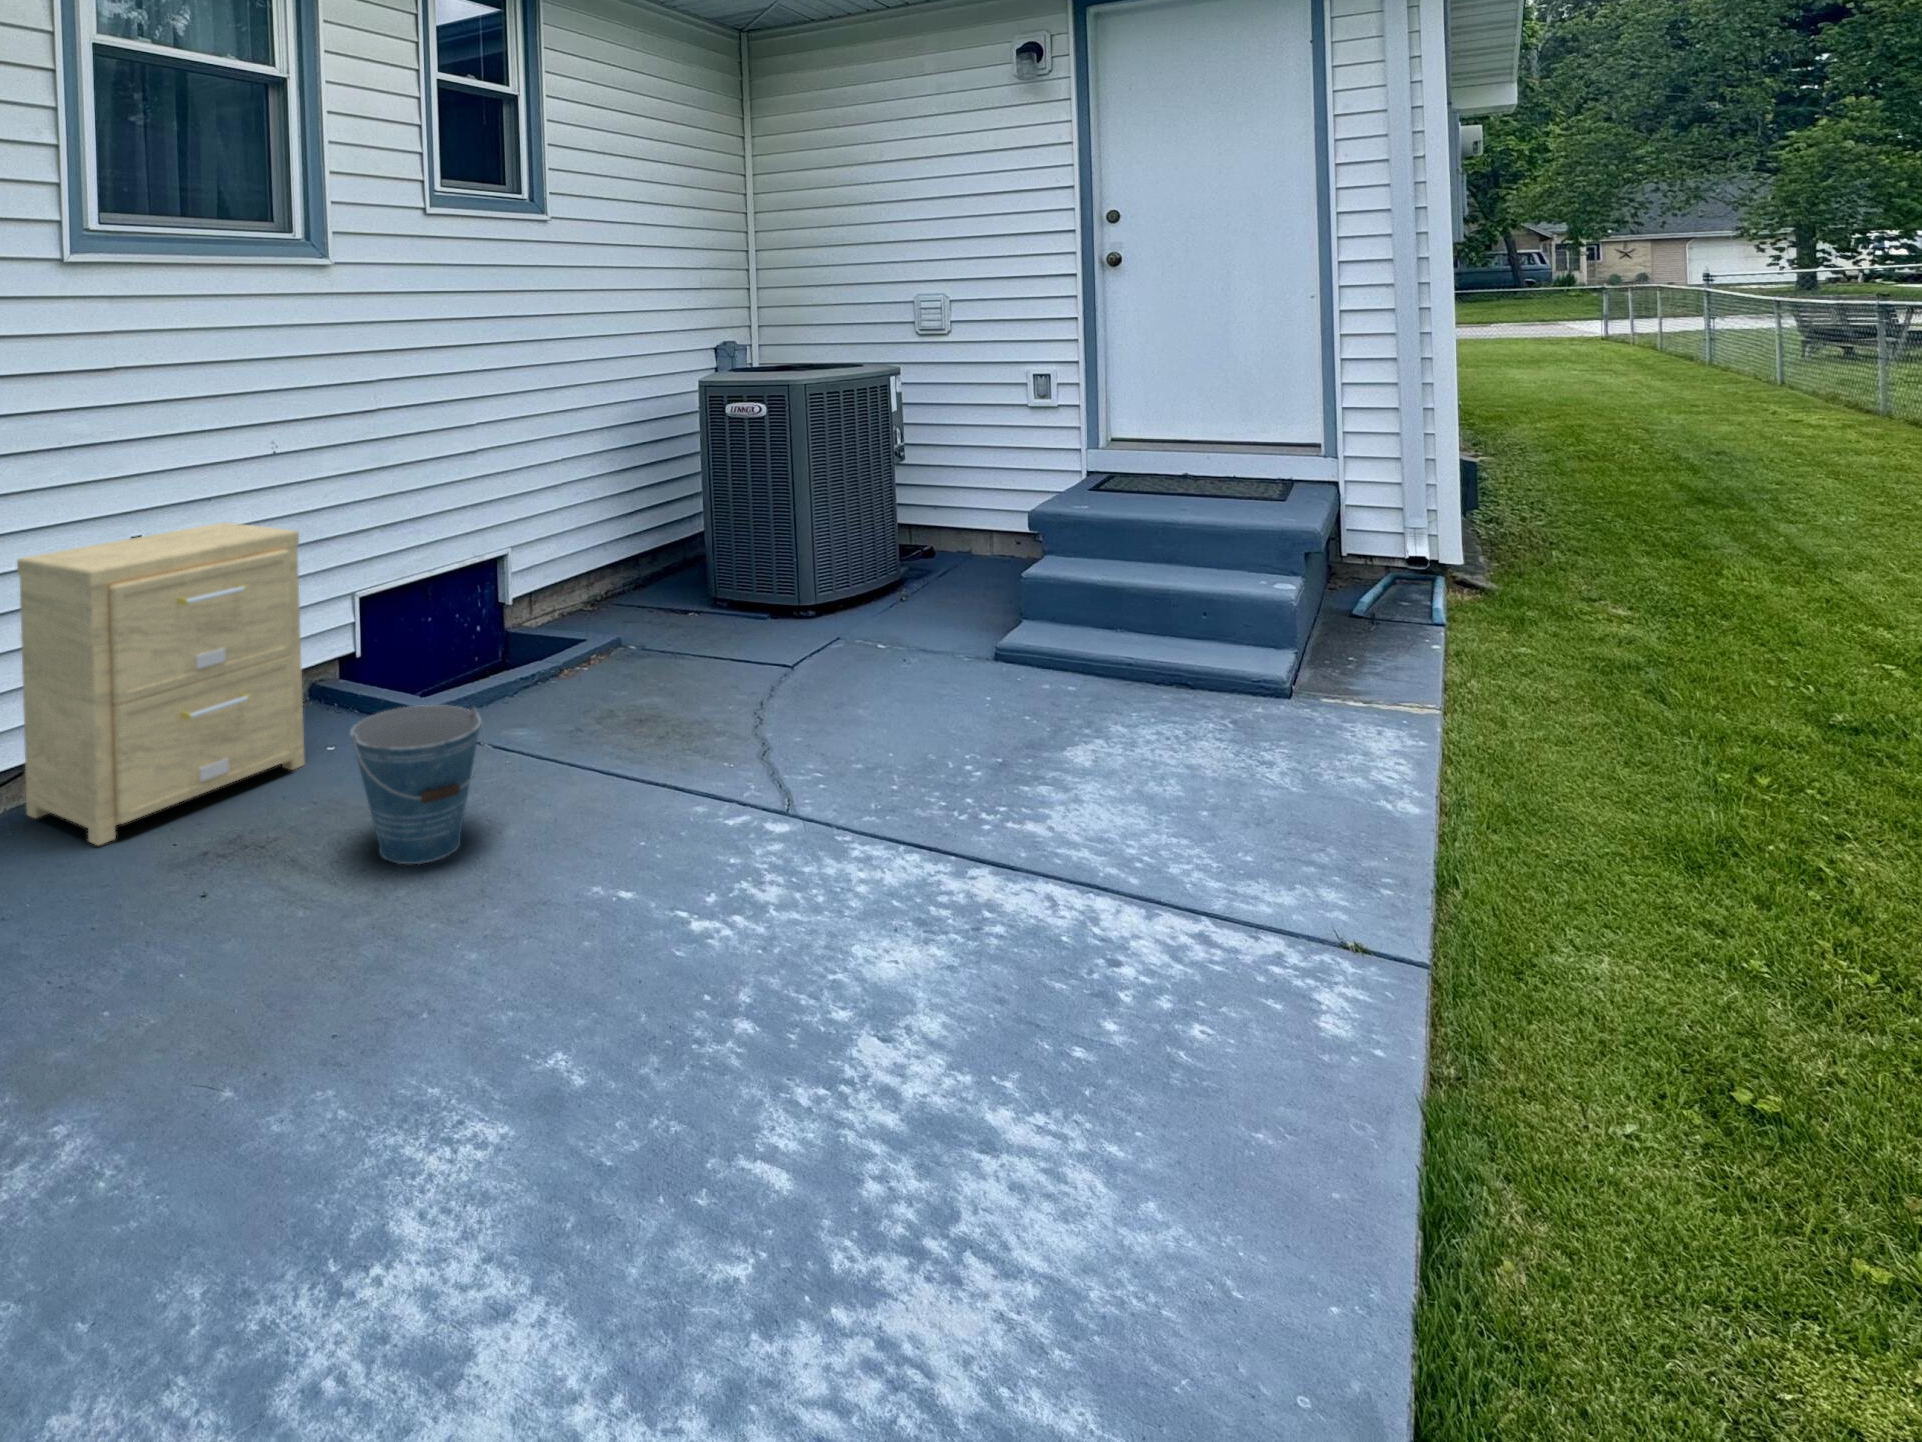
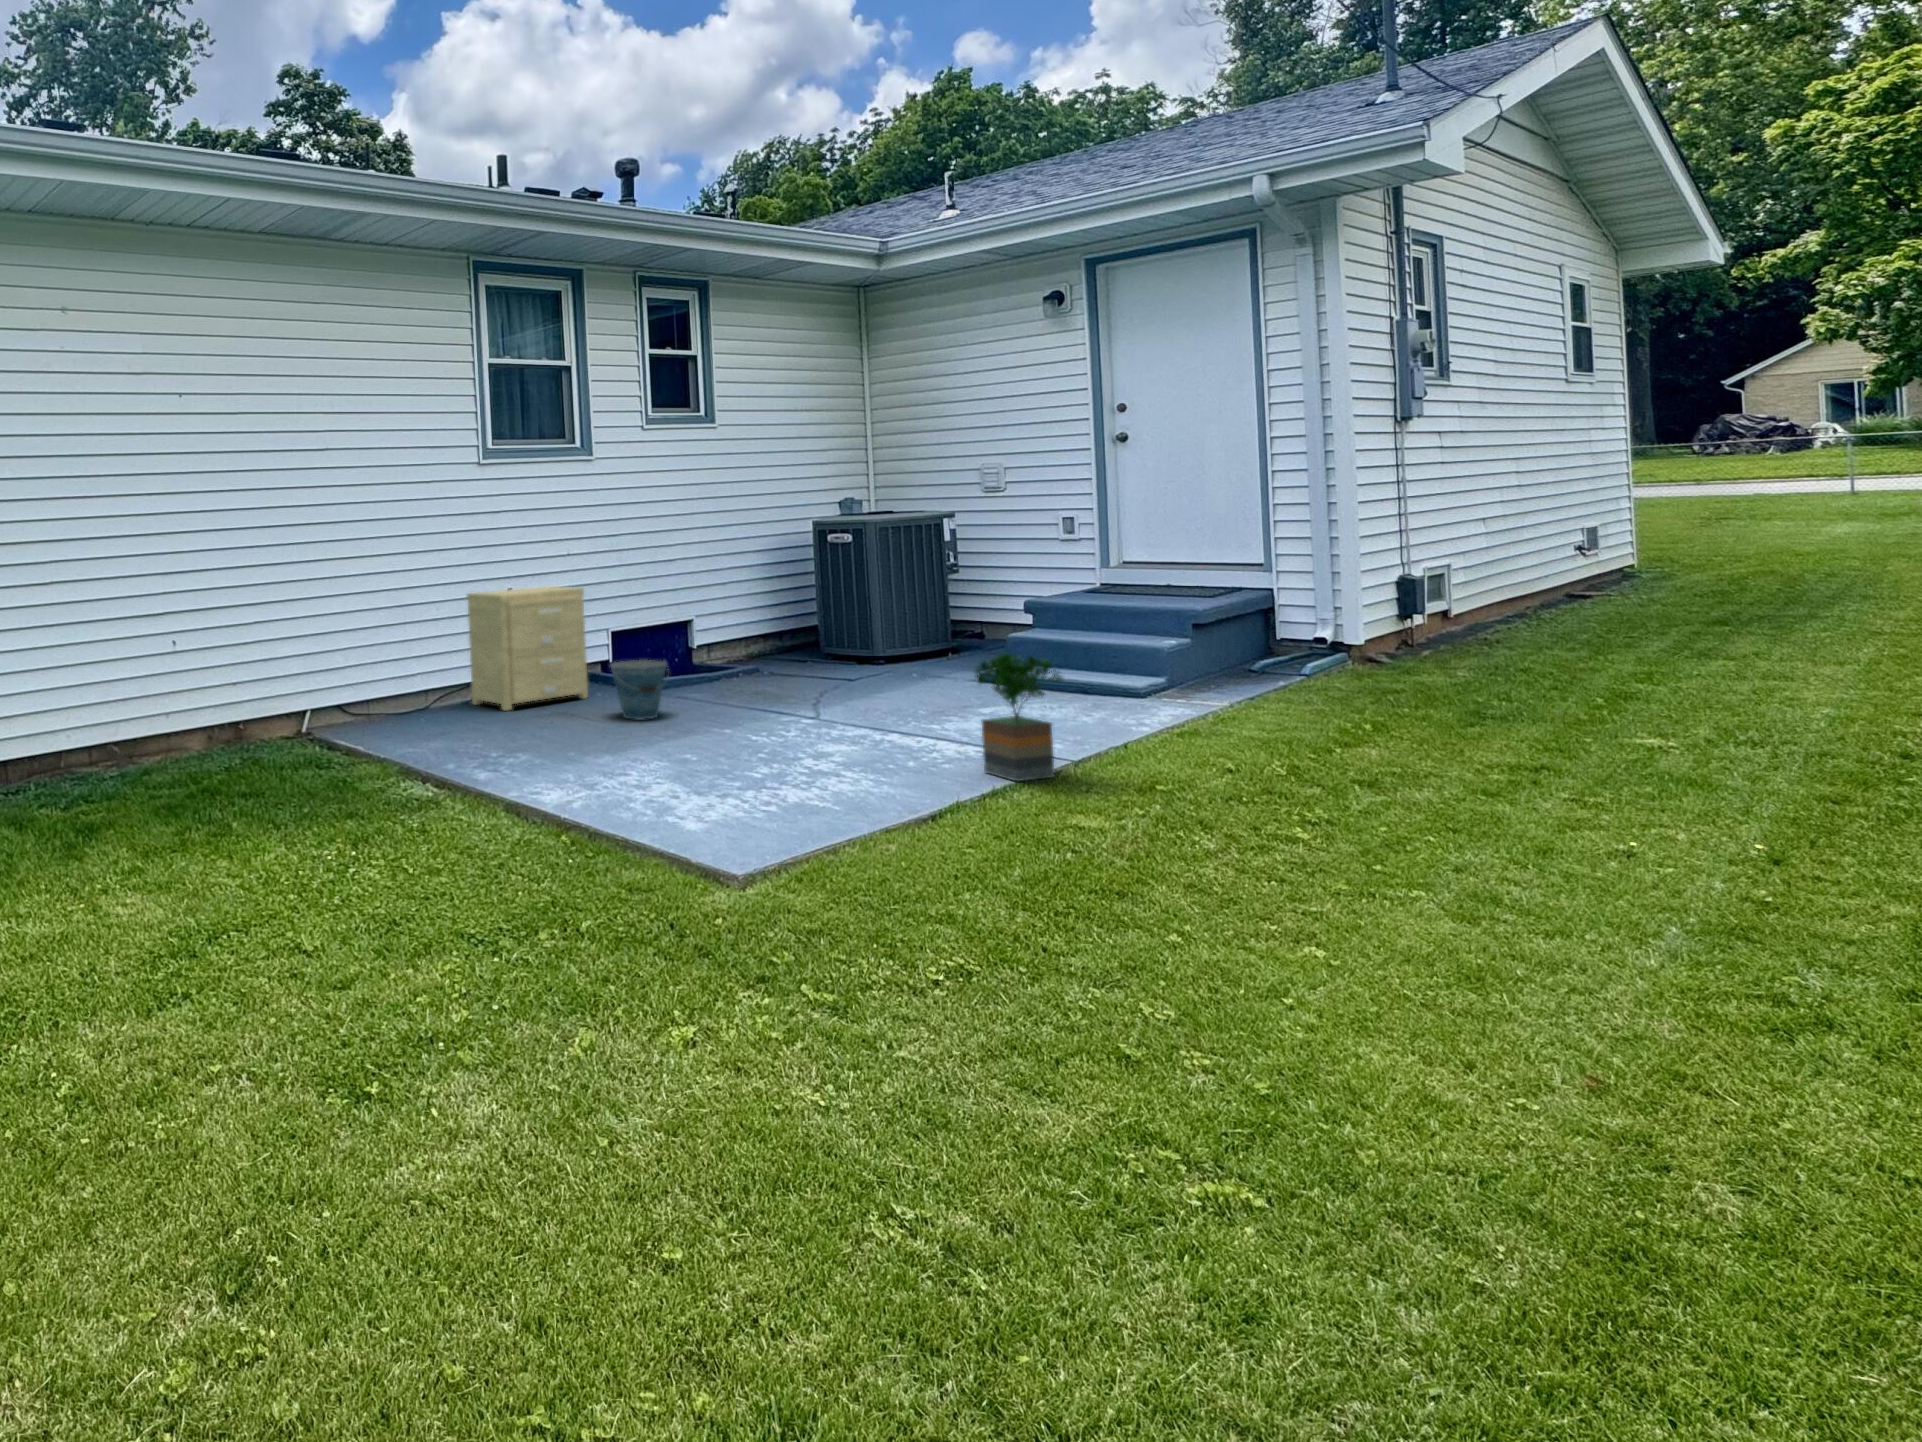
potted tree: none [1347,770,1614,1183] -> present [975,653,1062,782]

